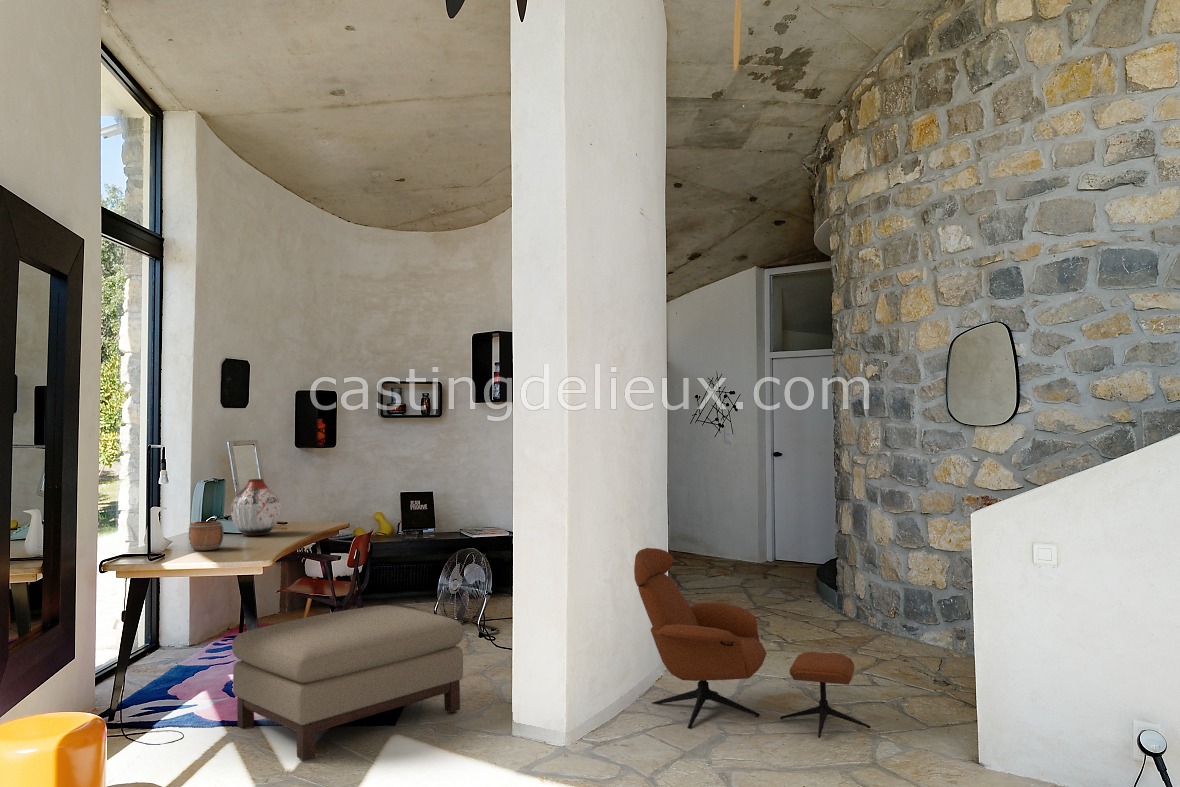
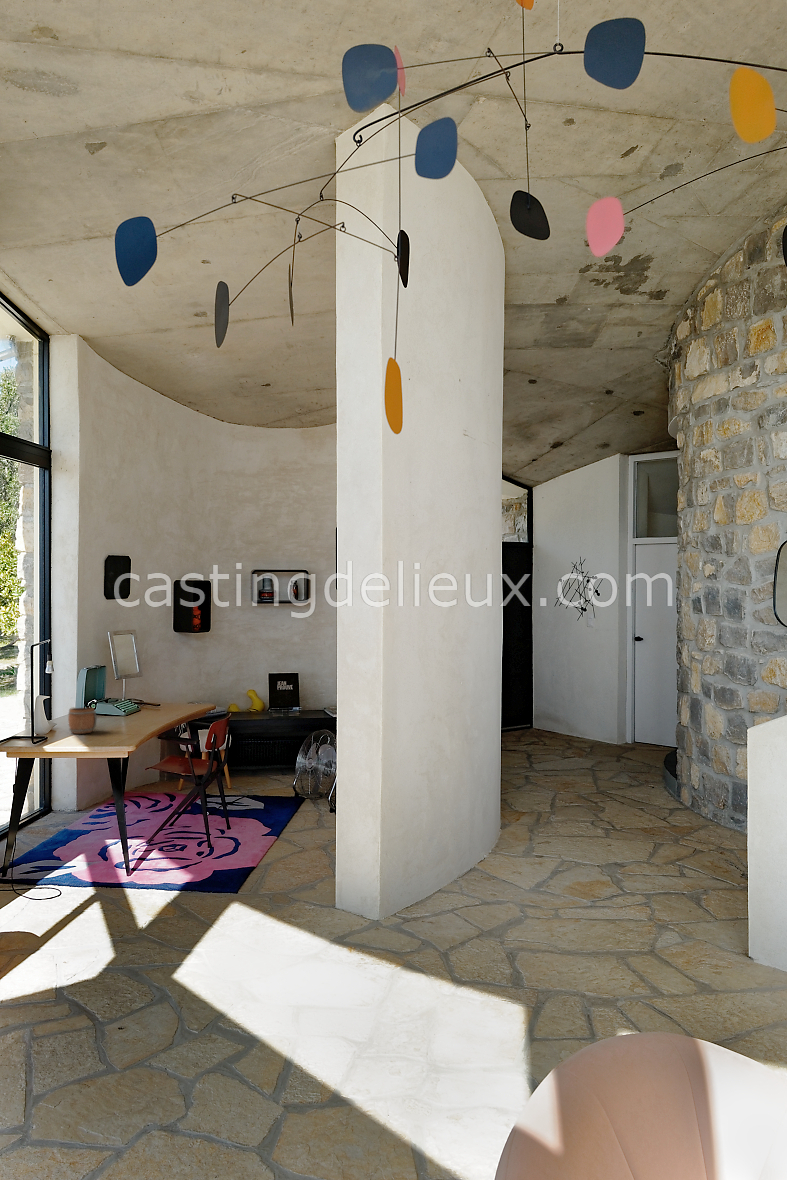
vase: present [231,479,281,536] -> none [107,668,150,718]
lounge chair: present [634,548,870,738] -> none [452,743,665,927]
ottoman: present [232,605,463,760] -> none [101,785,299,920]

